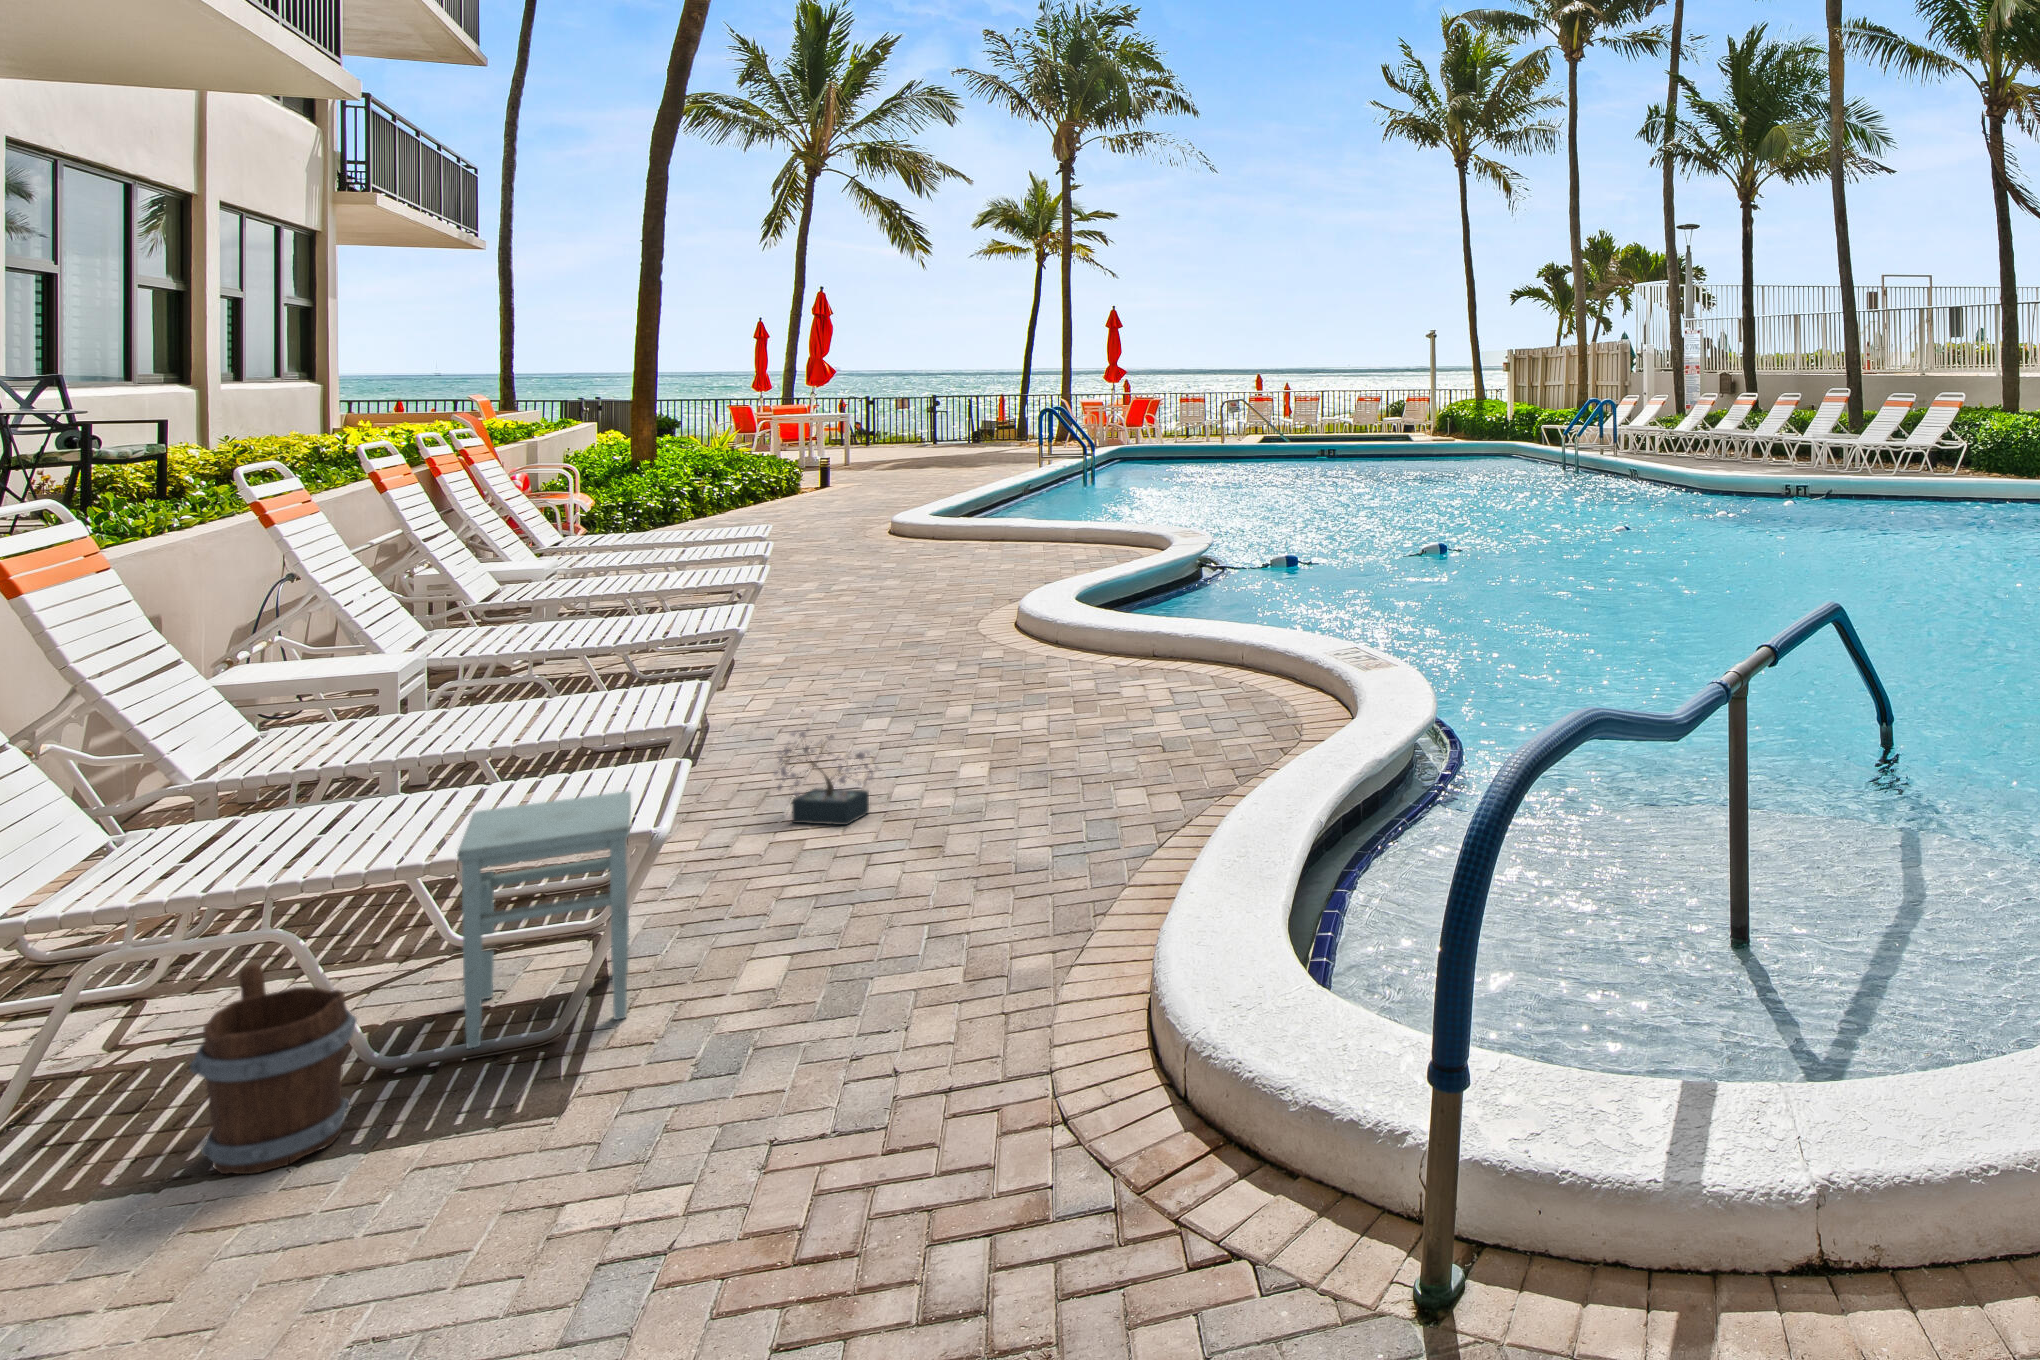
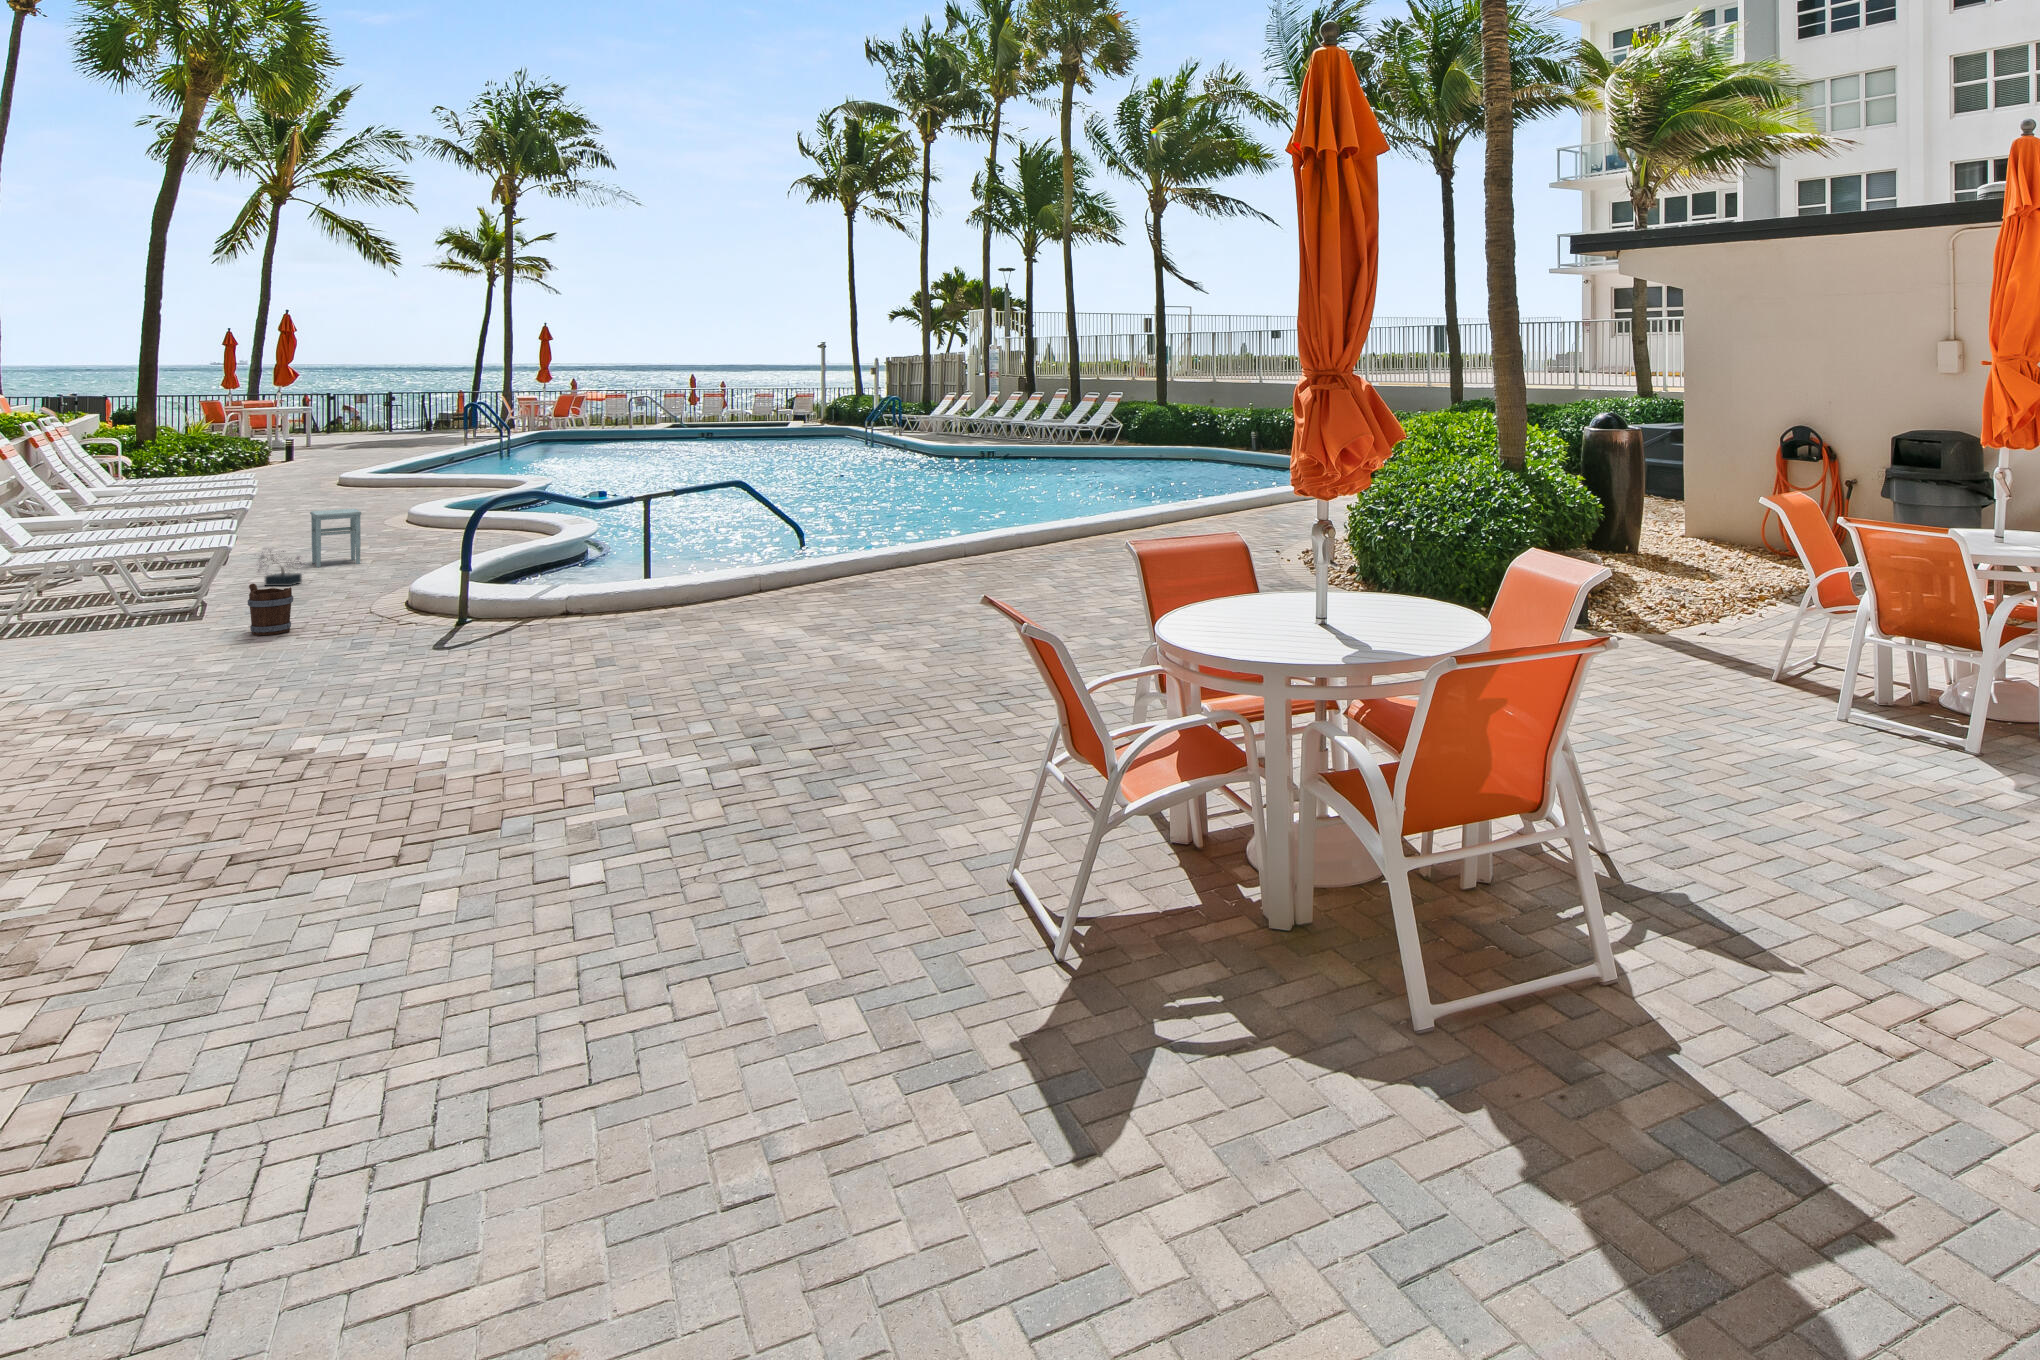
stool: present [457,791,631,1049] -> present [310,509,361,567]
bucket: present [190,964,357,1174] -> present [248,584,293,636]

